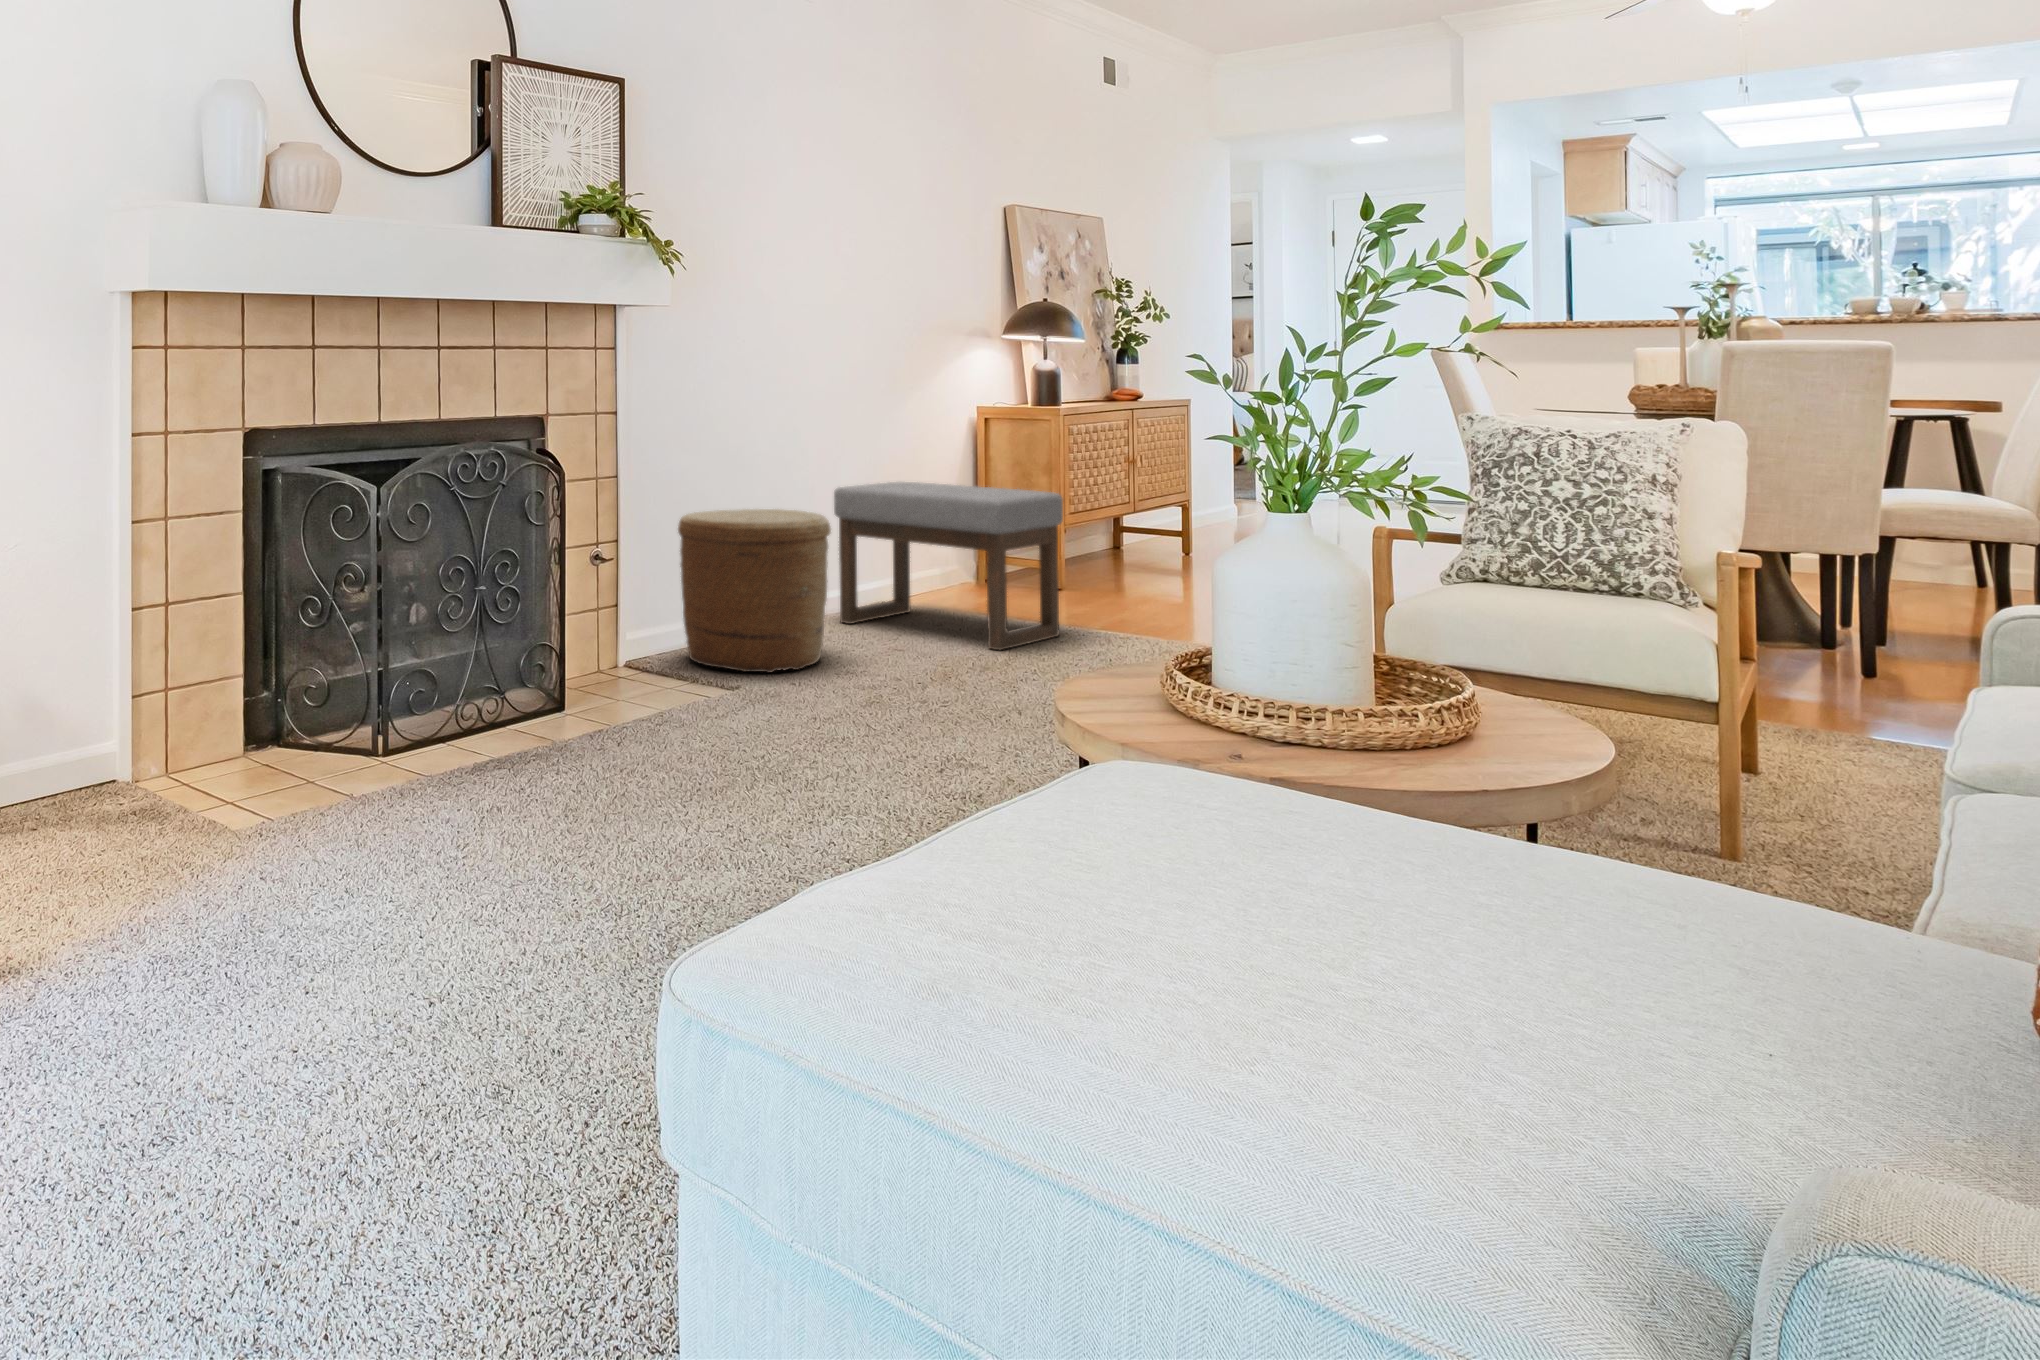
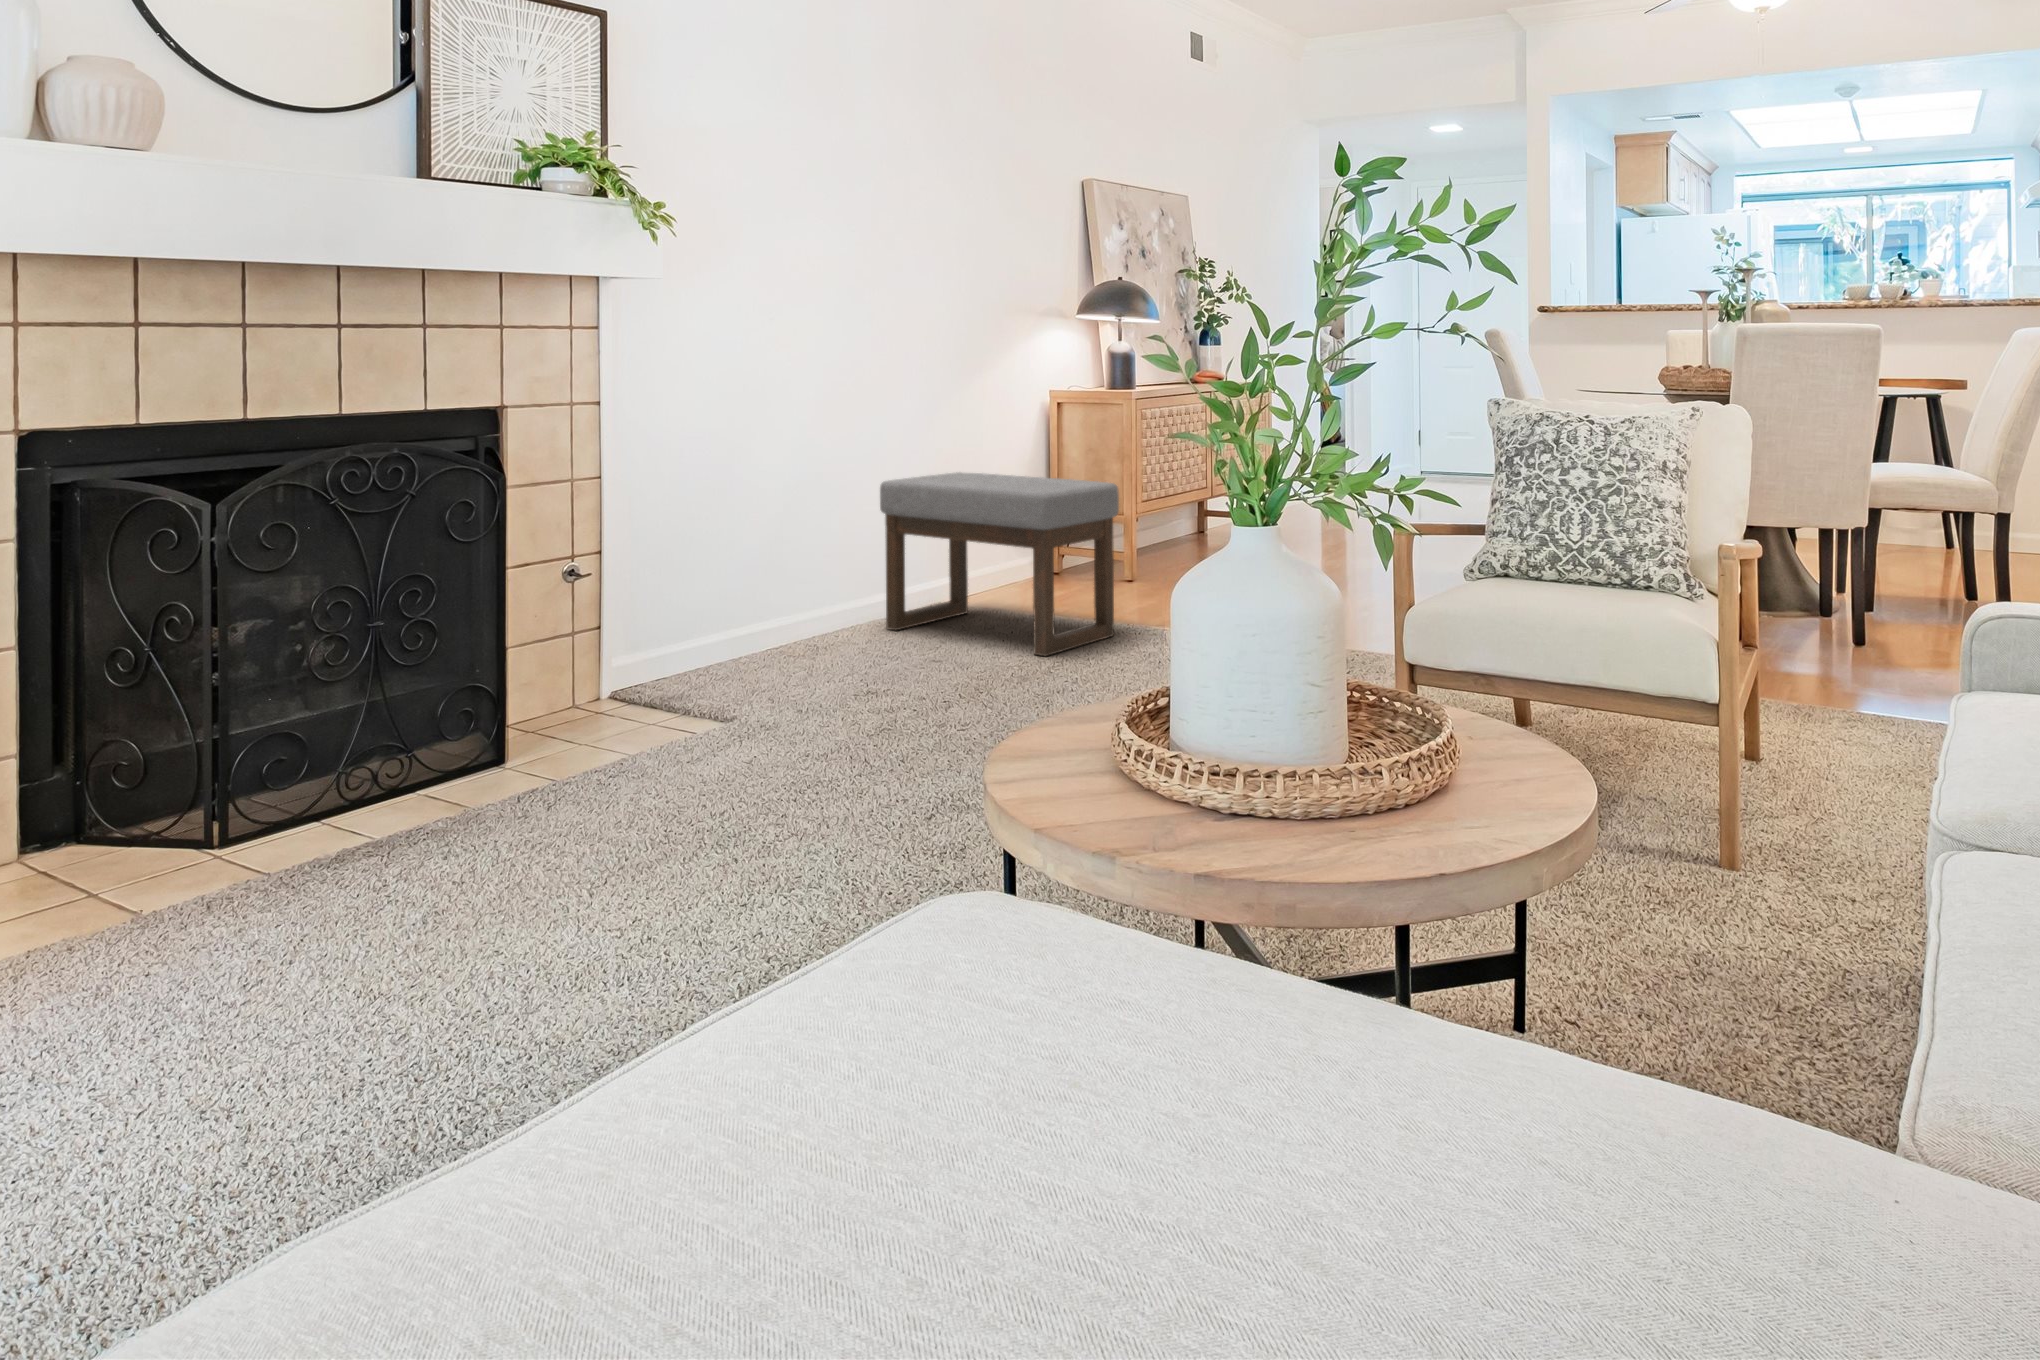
woven basket: present [678,509,831,673] -> none [678,509,856,699]

